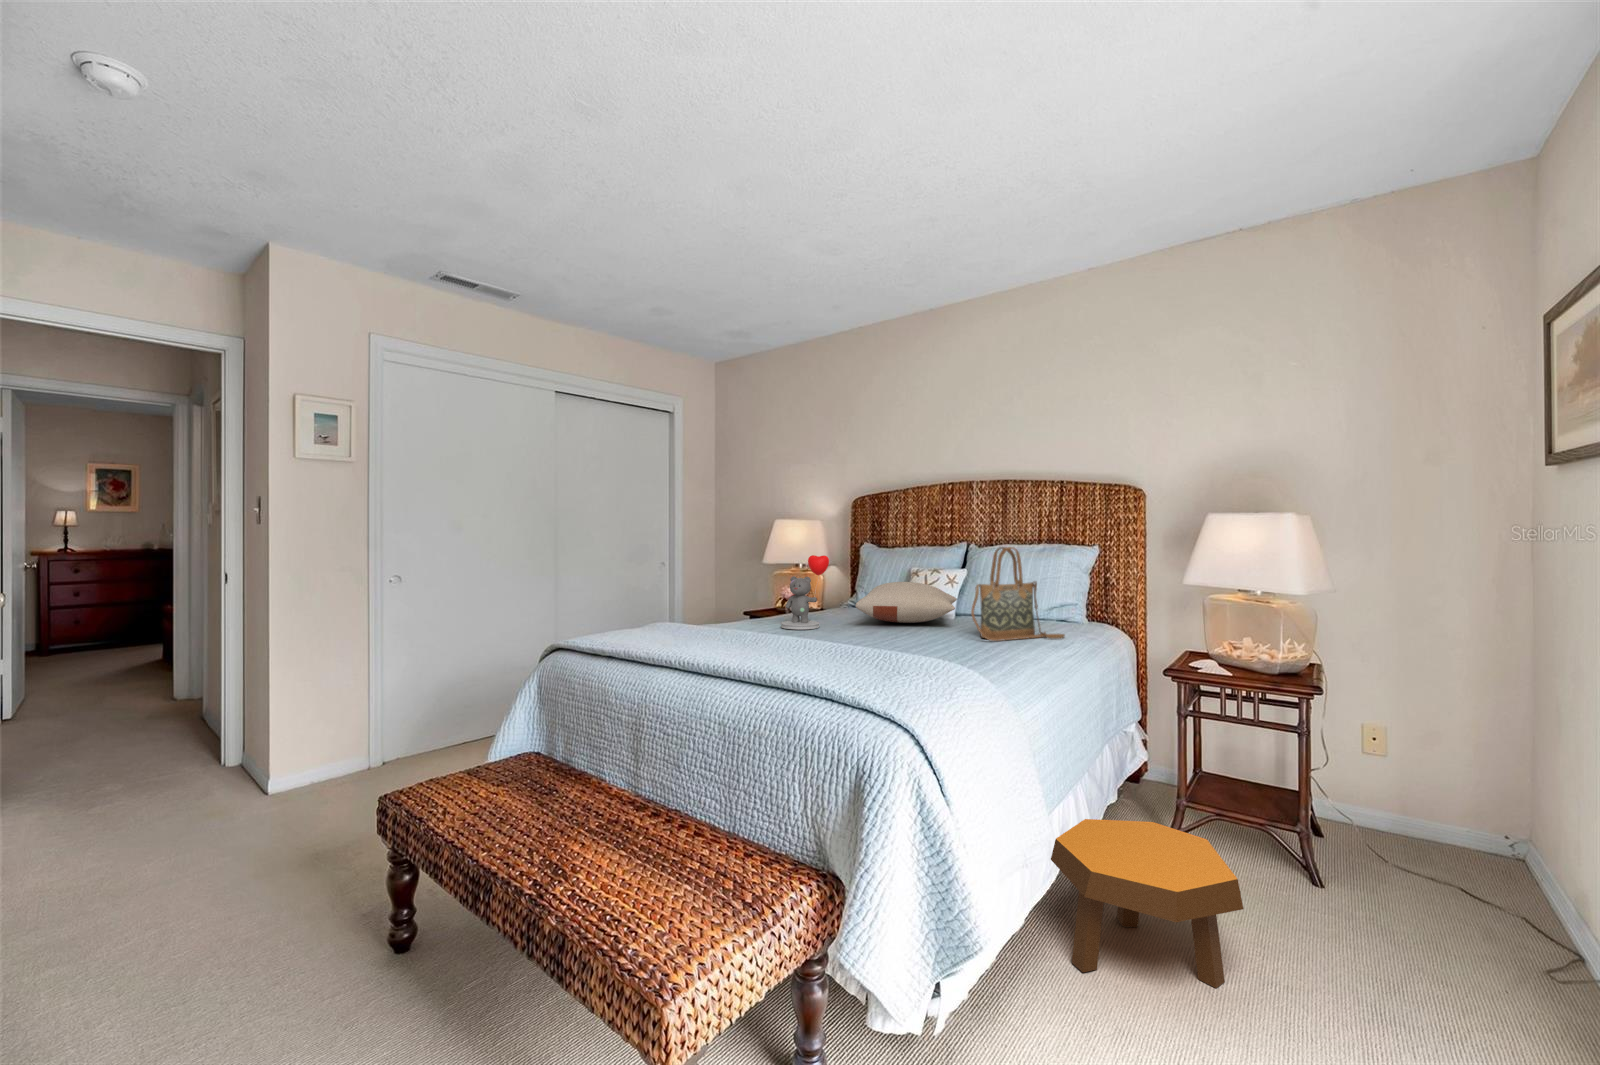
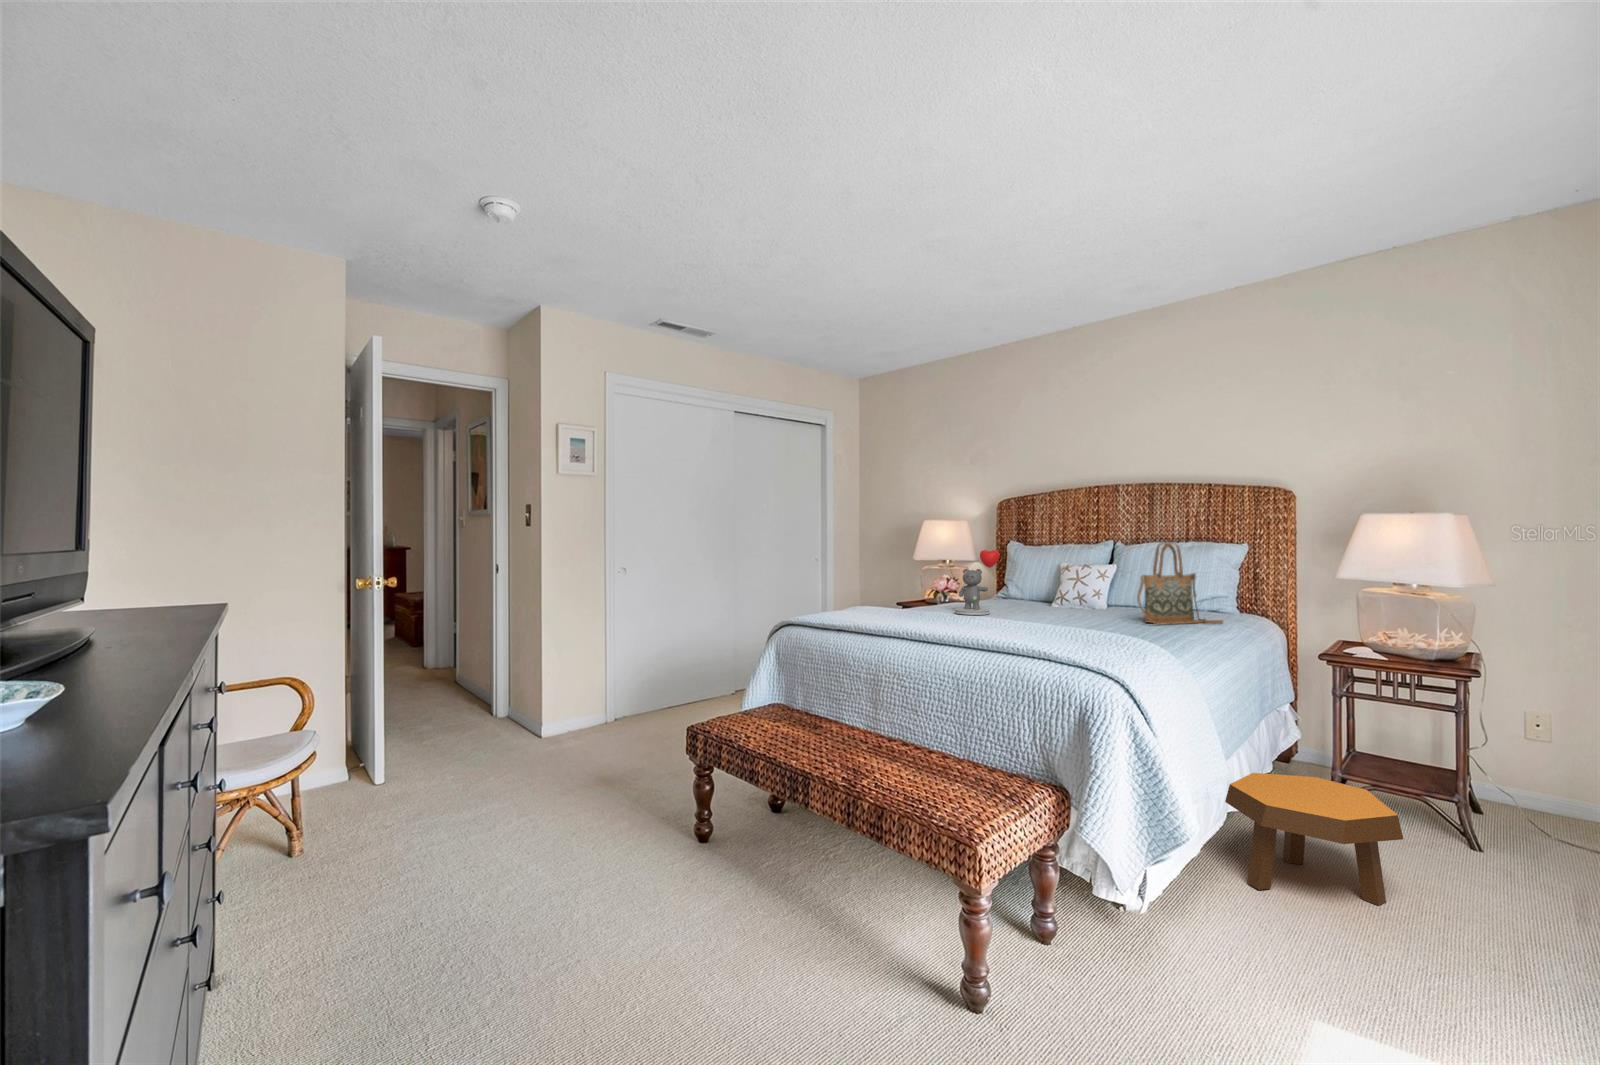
pillow: present [856,582,957,623] -> none [1023,575,1117,611]

